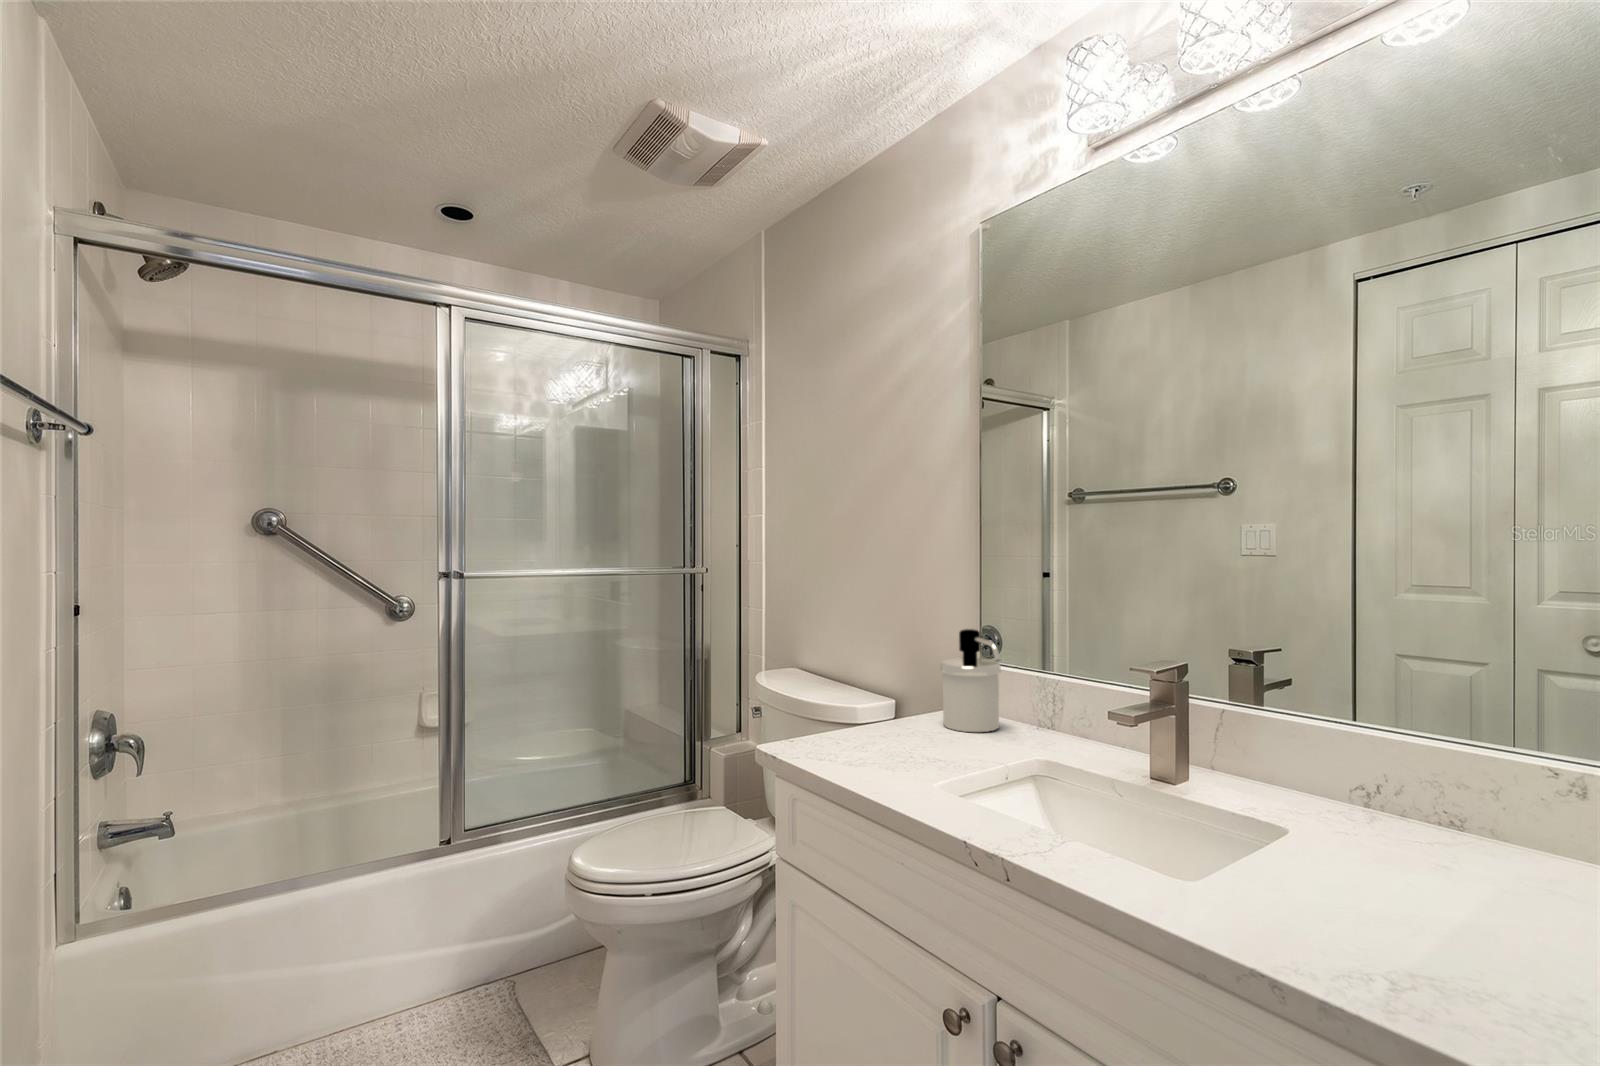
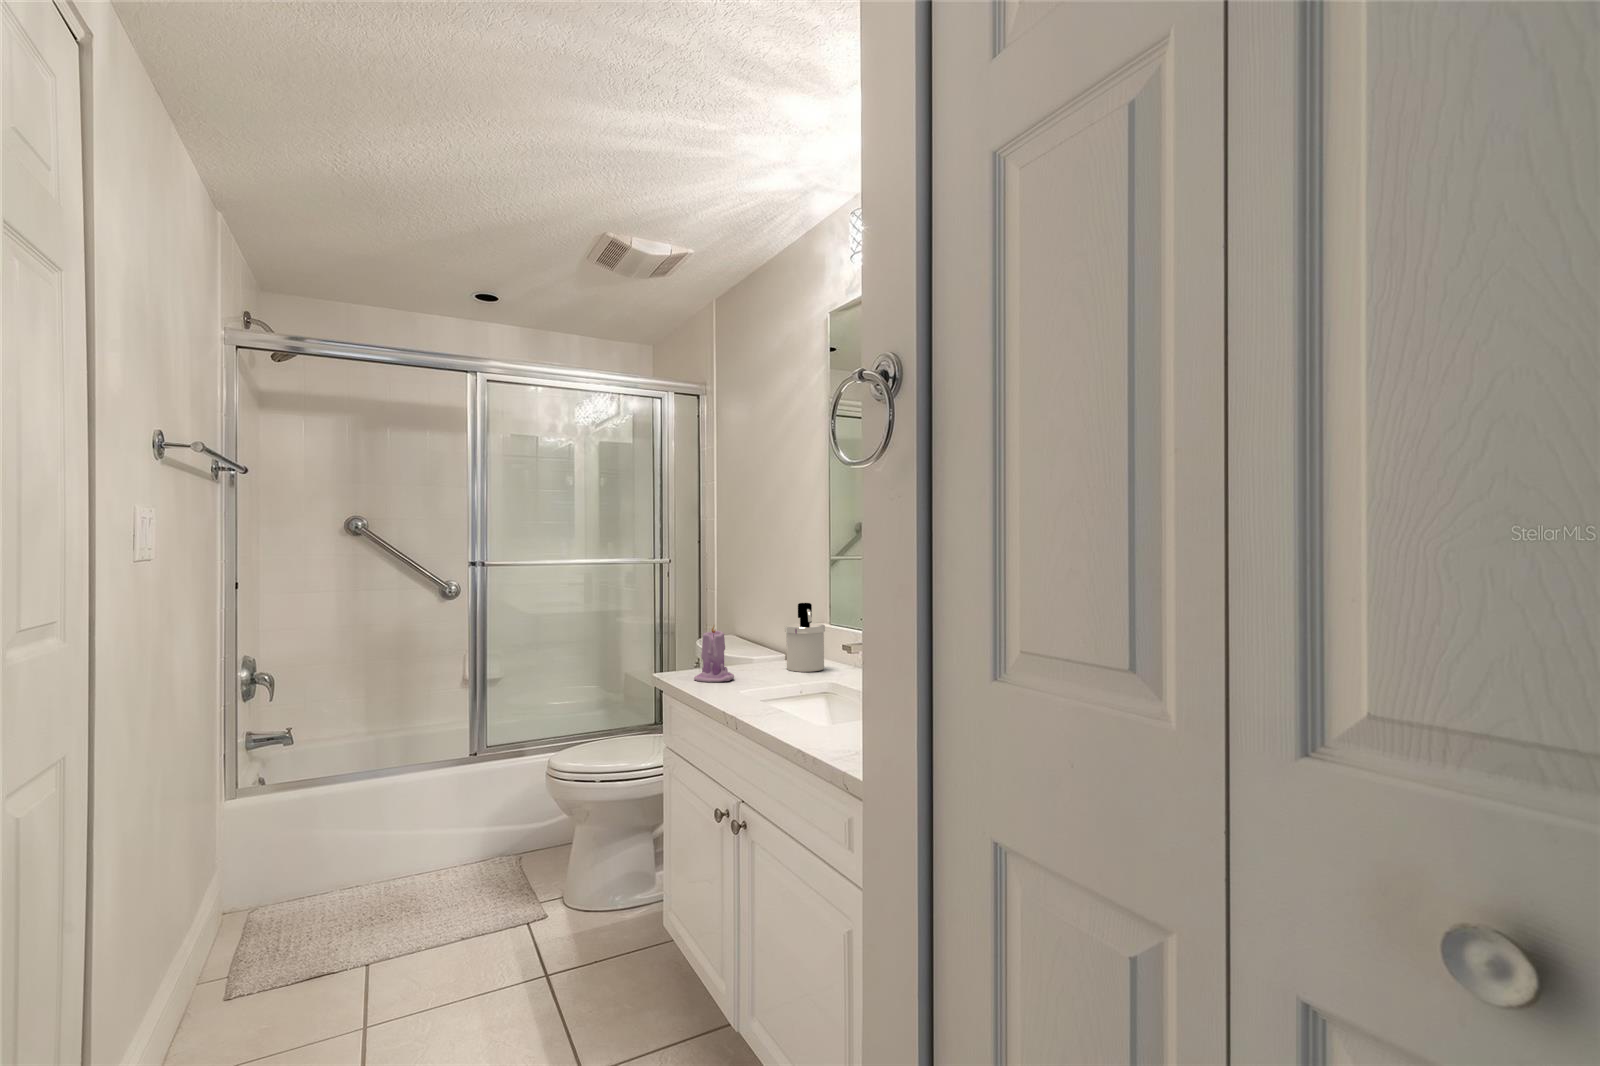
candle: none [842,668,904,761] -> present [694,626,734,682]

